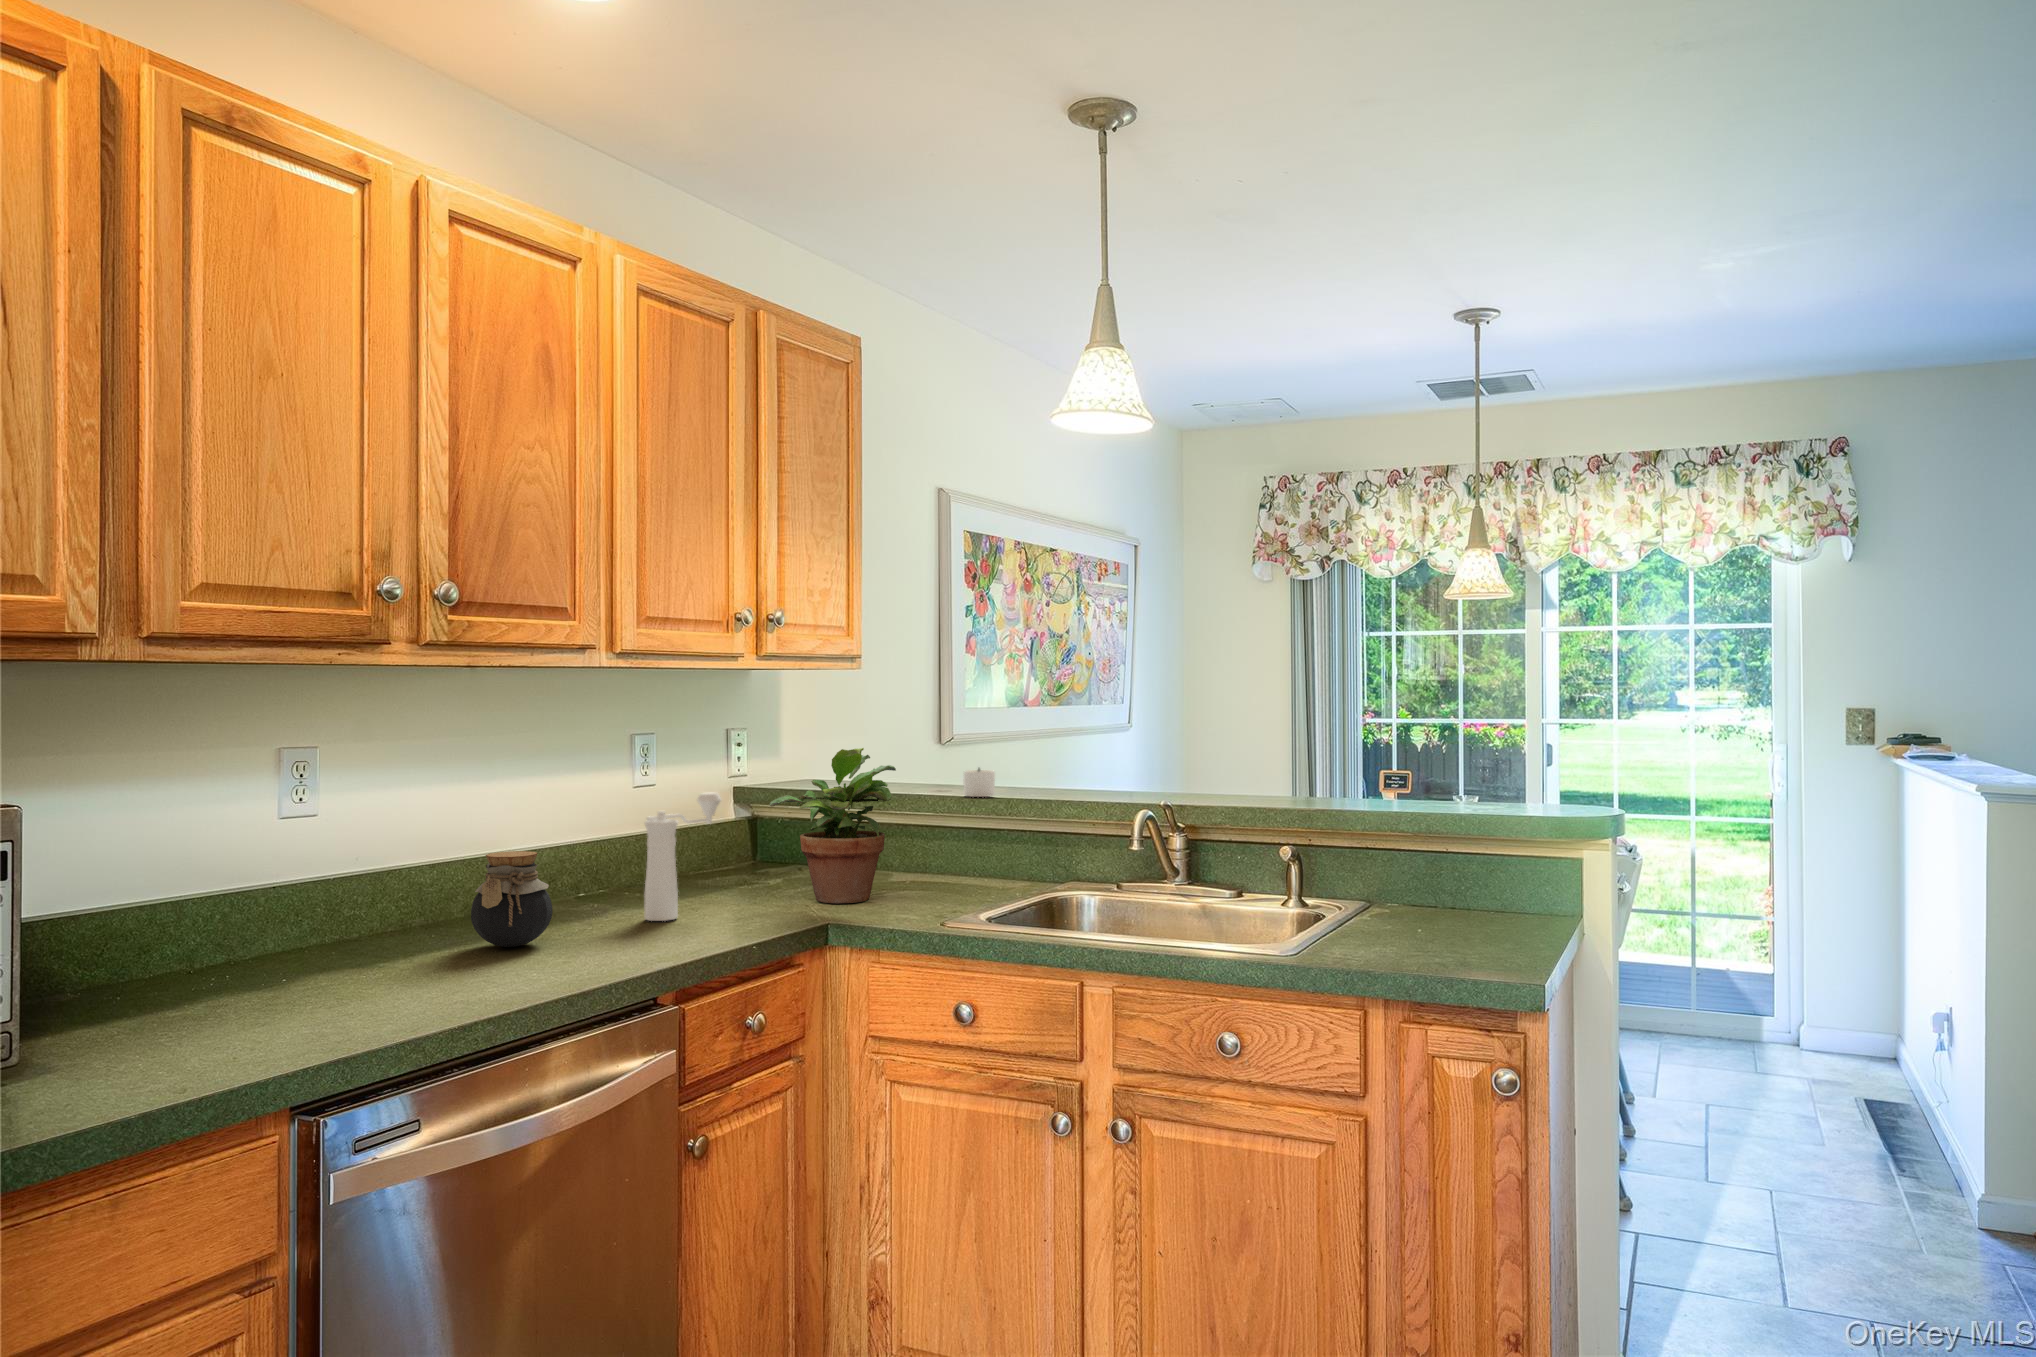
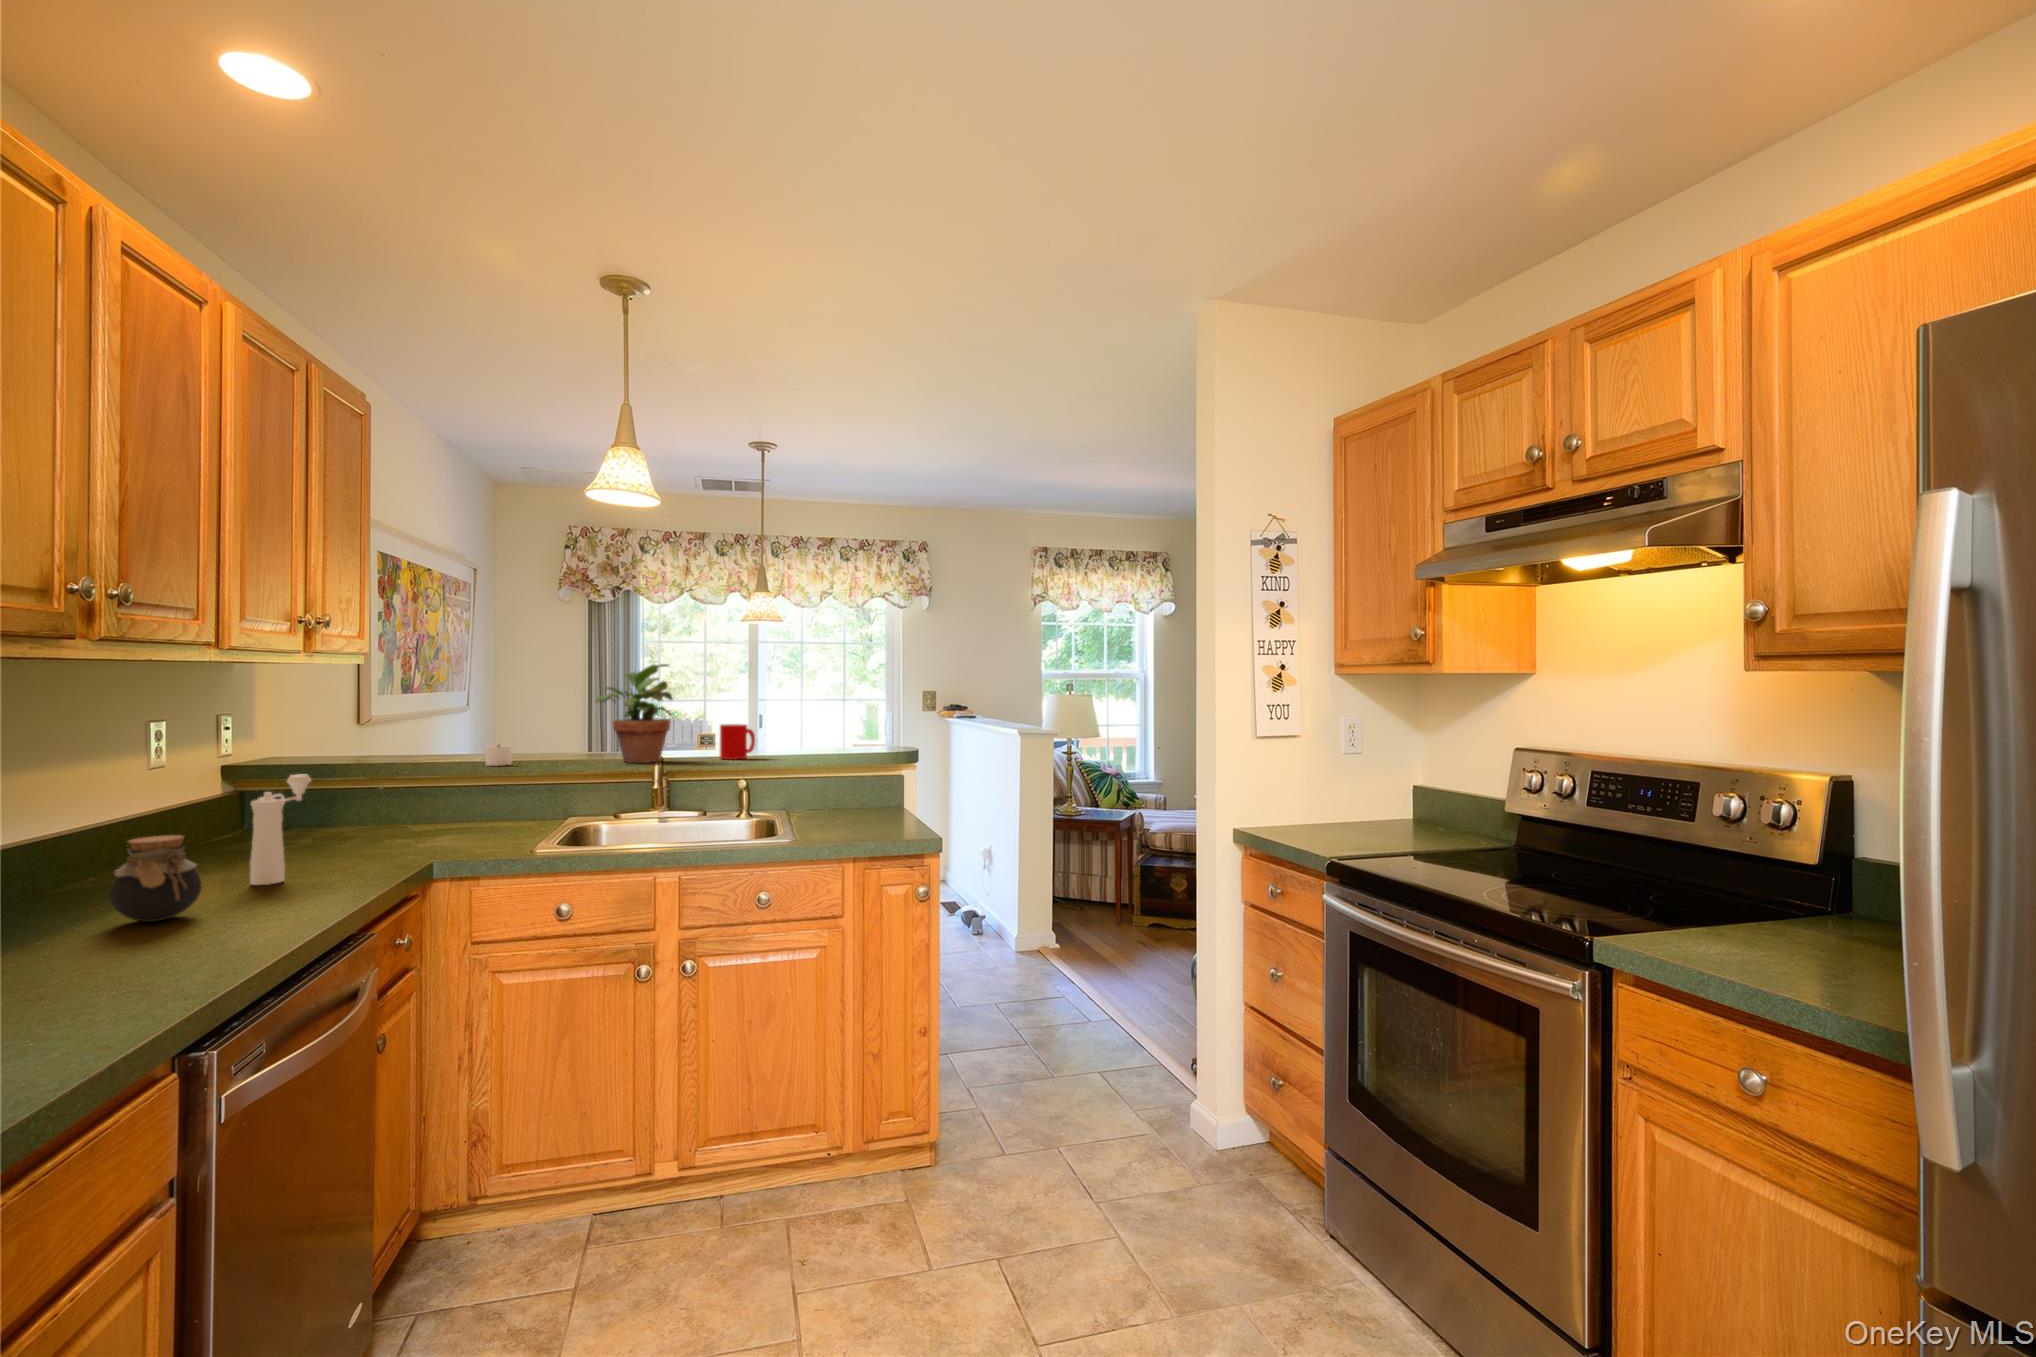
potted plant: present [770,748,896,903] -> present [595,664,672,763]
cup: none [1271,750,1330,807] -> present [720,724,755,760]

